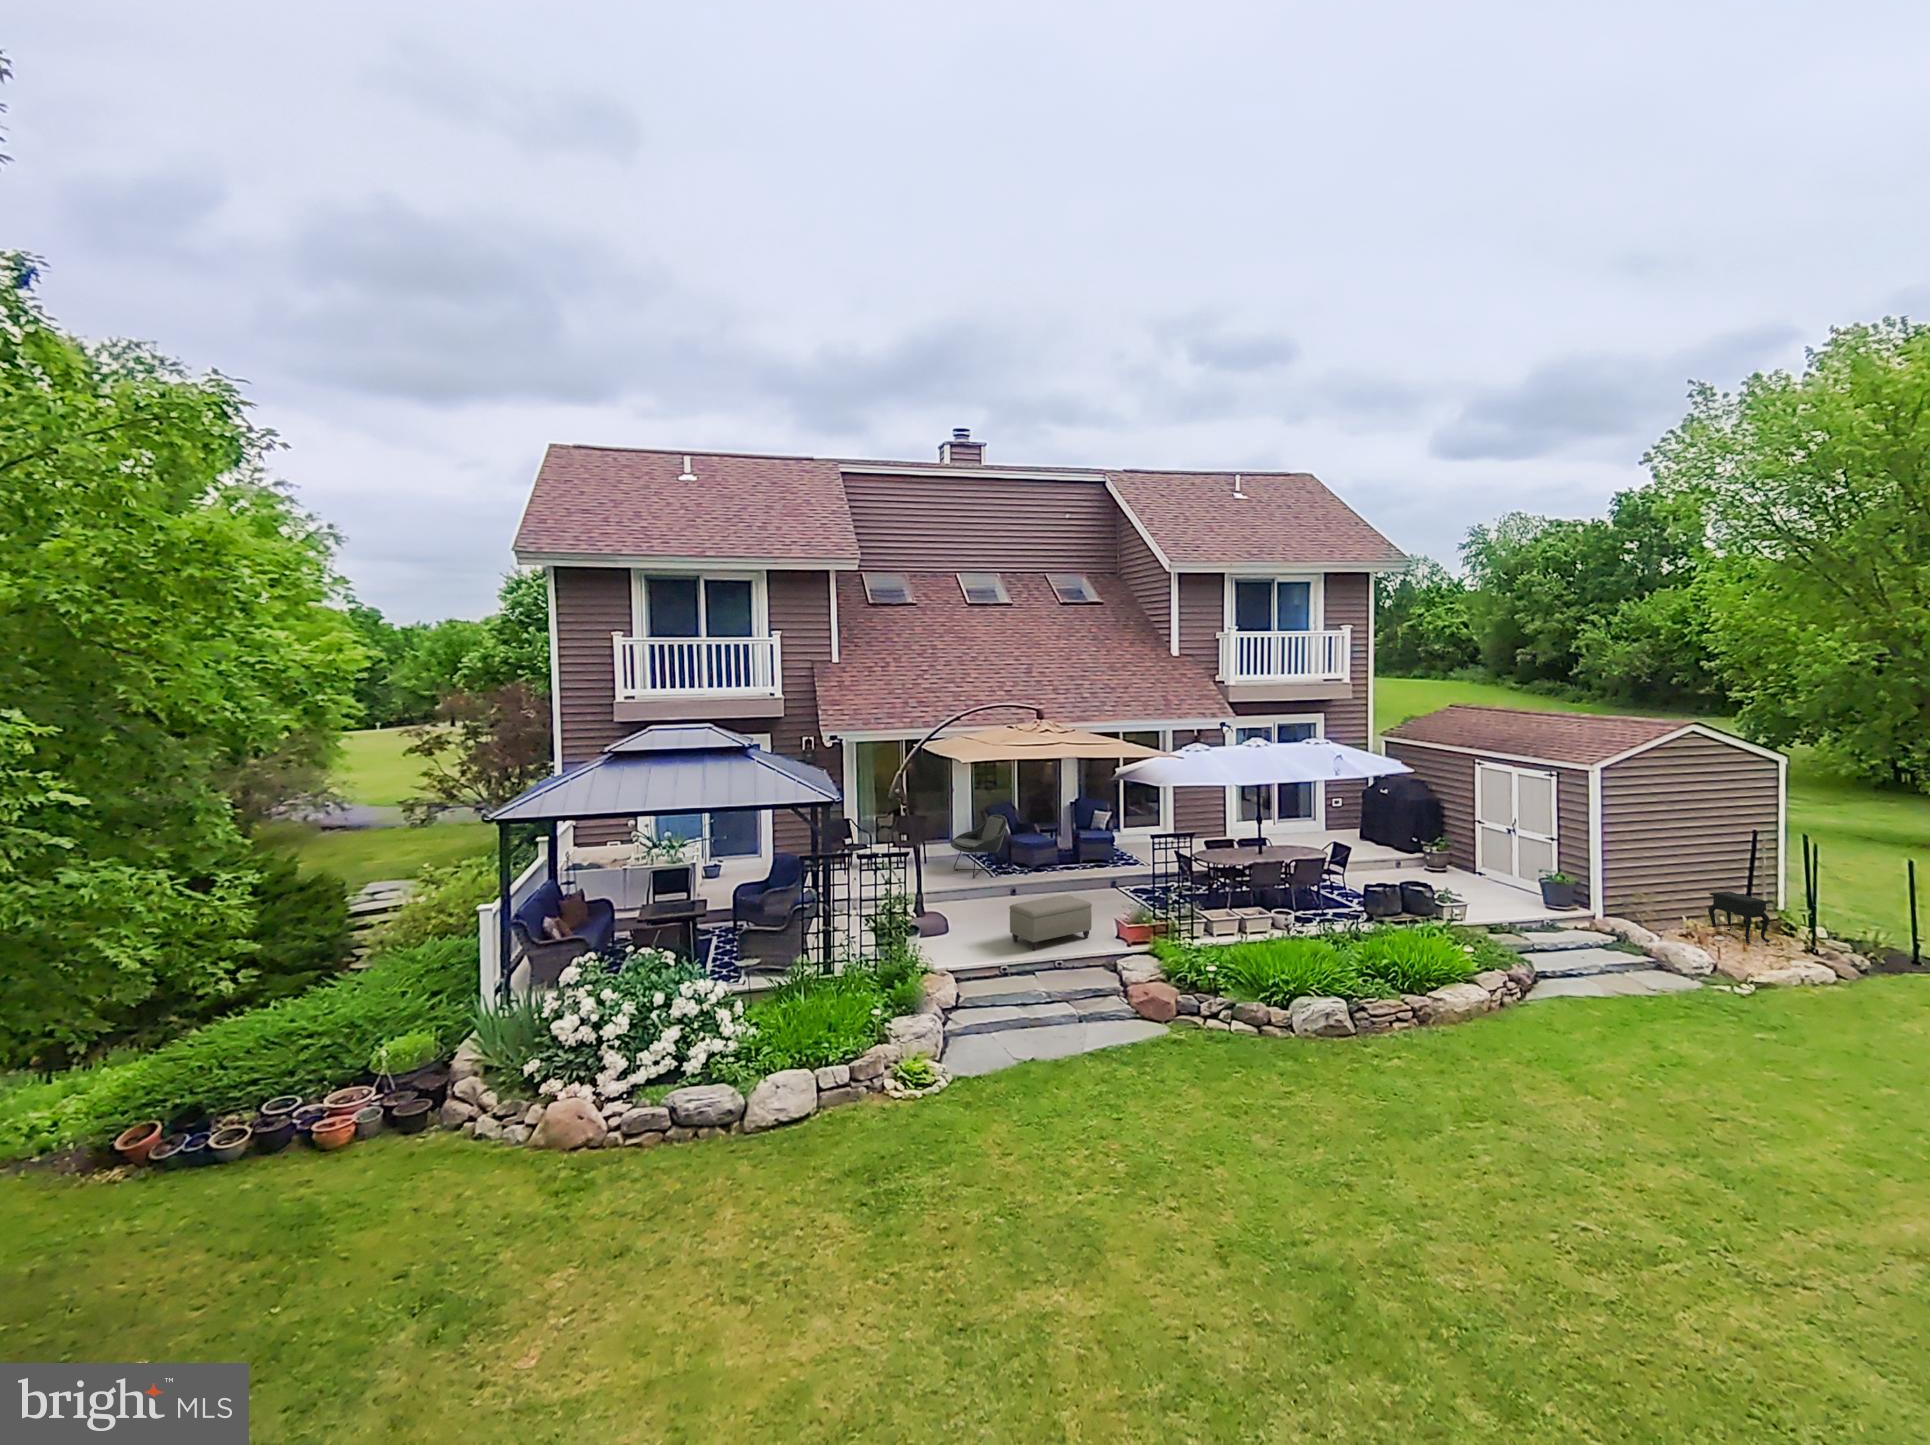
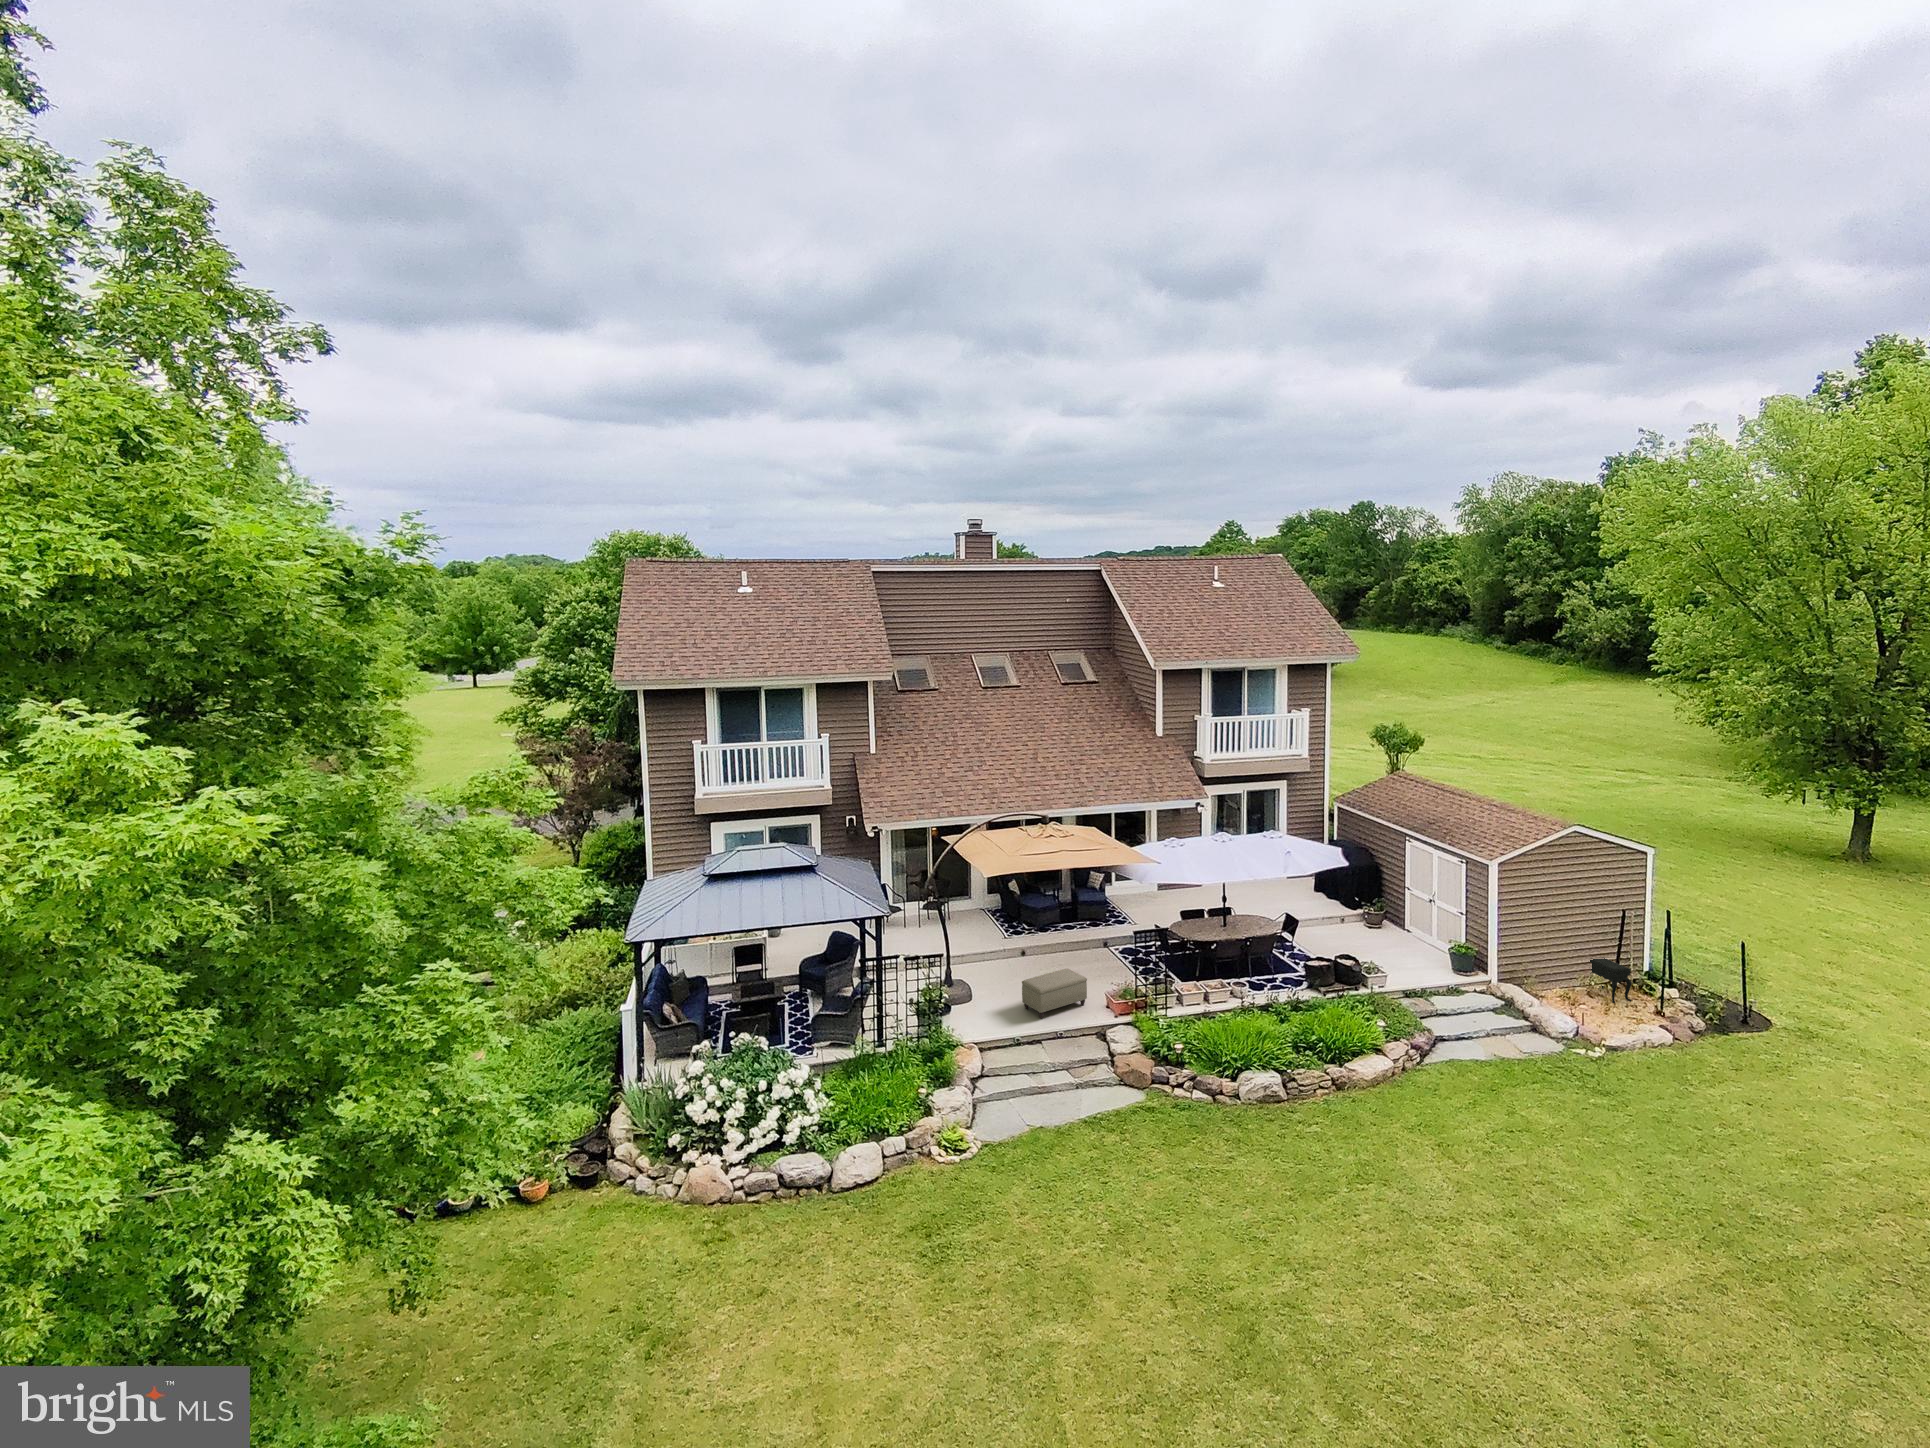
lounge chair: present [951,815,1009,878] -> none [972,882,1020,938]

